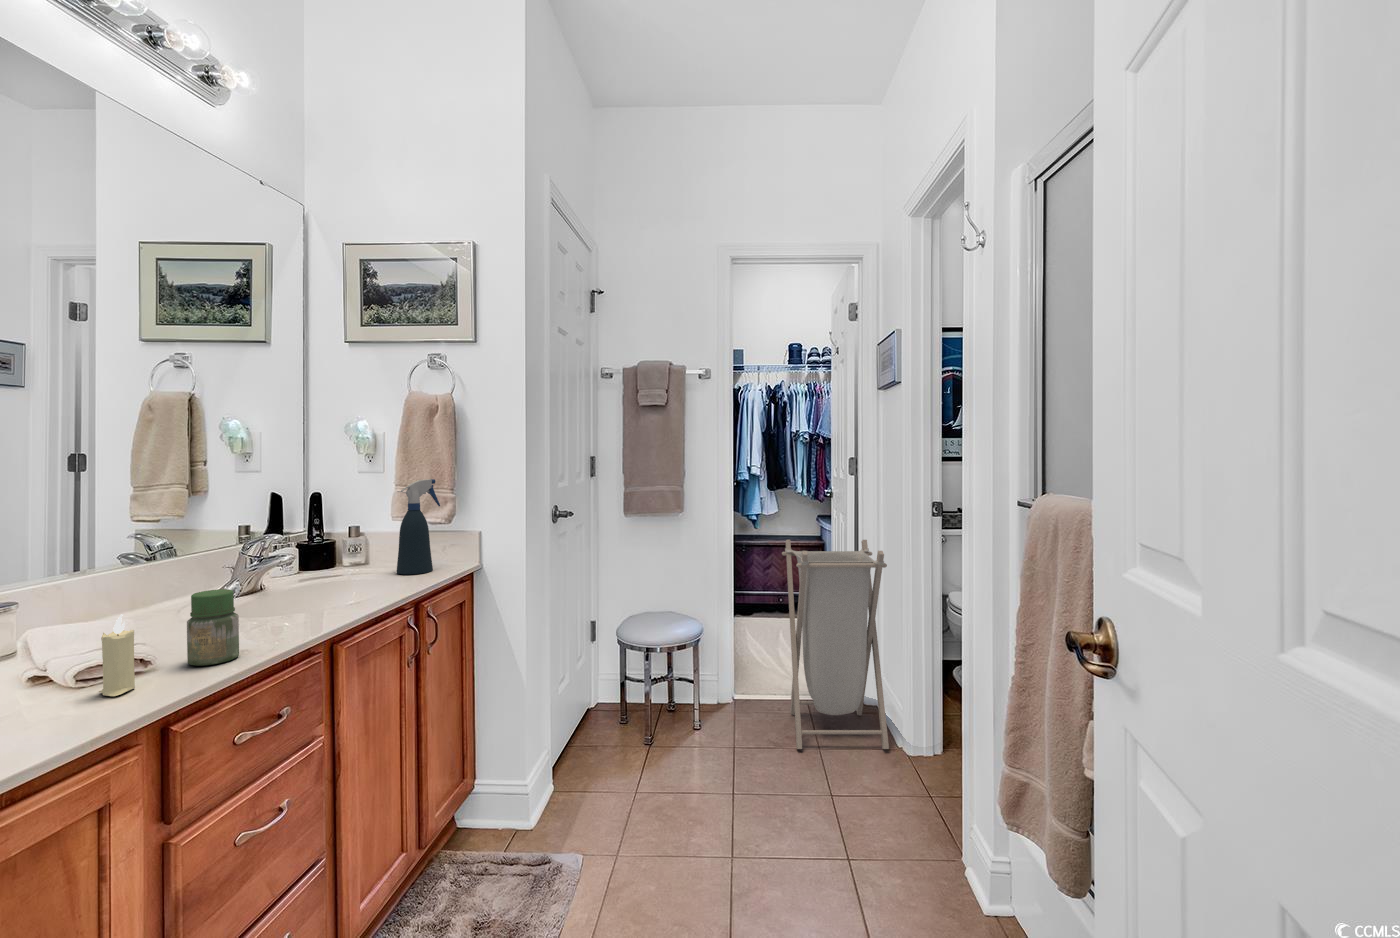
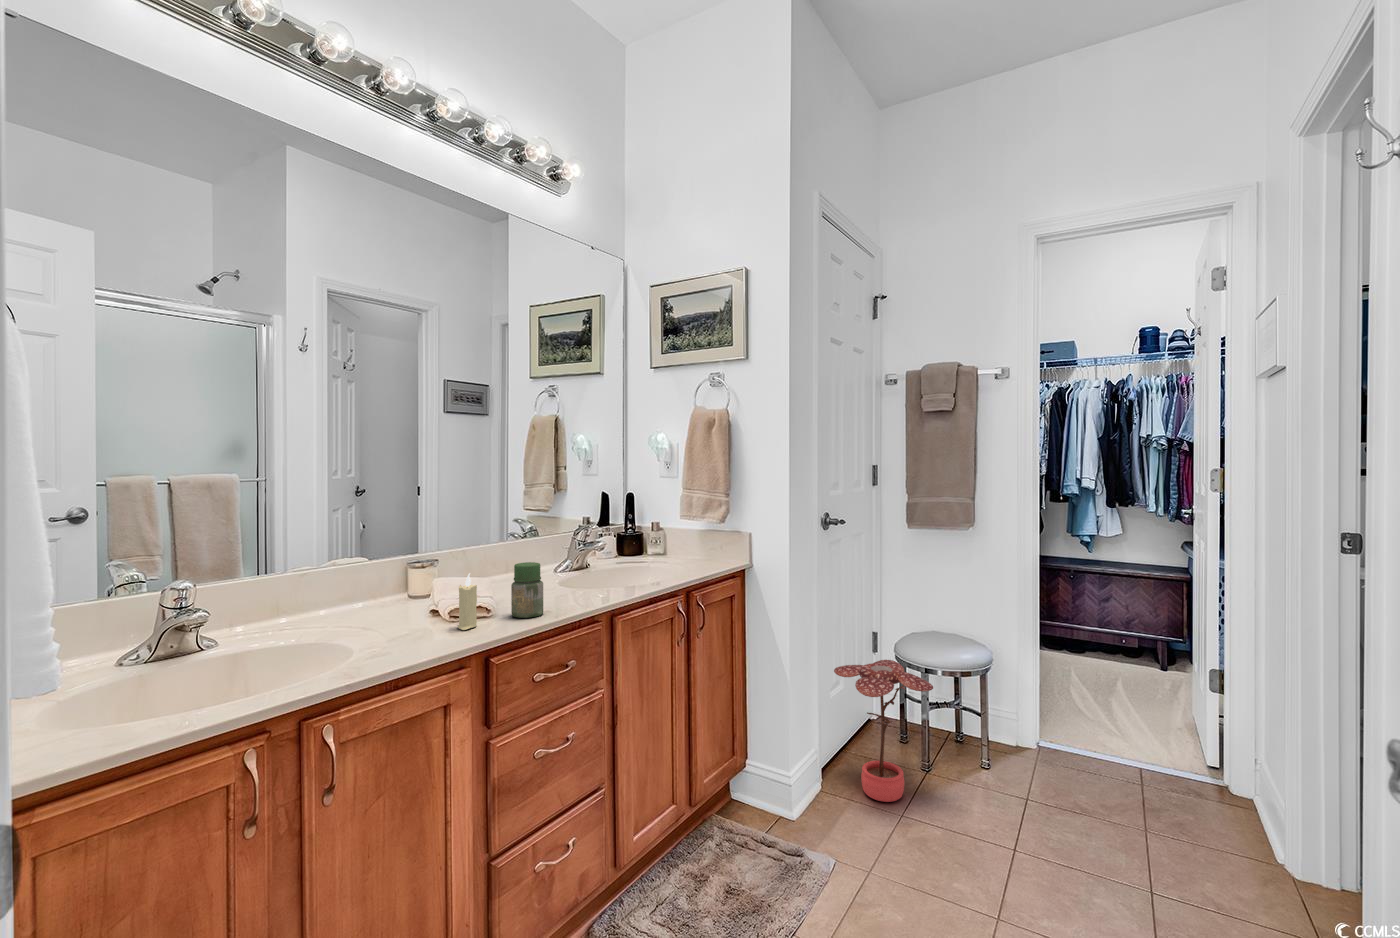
spray bottle: present [397,479,440,574] -> none [681,484,717,566]
laundry hamper: present [782,540,889,749] -> none [1100,565,1258,853]
potted plant: none [566,647,661,785] -> present [834,660,933,802]

